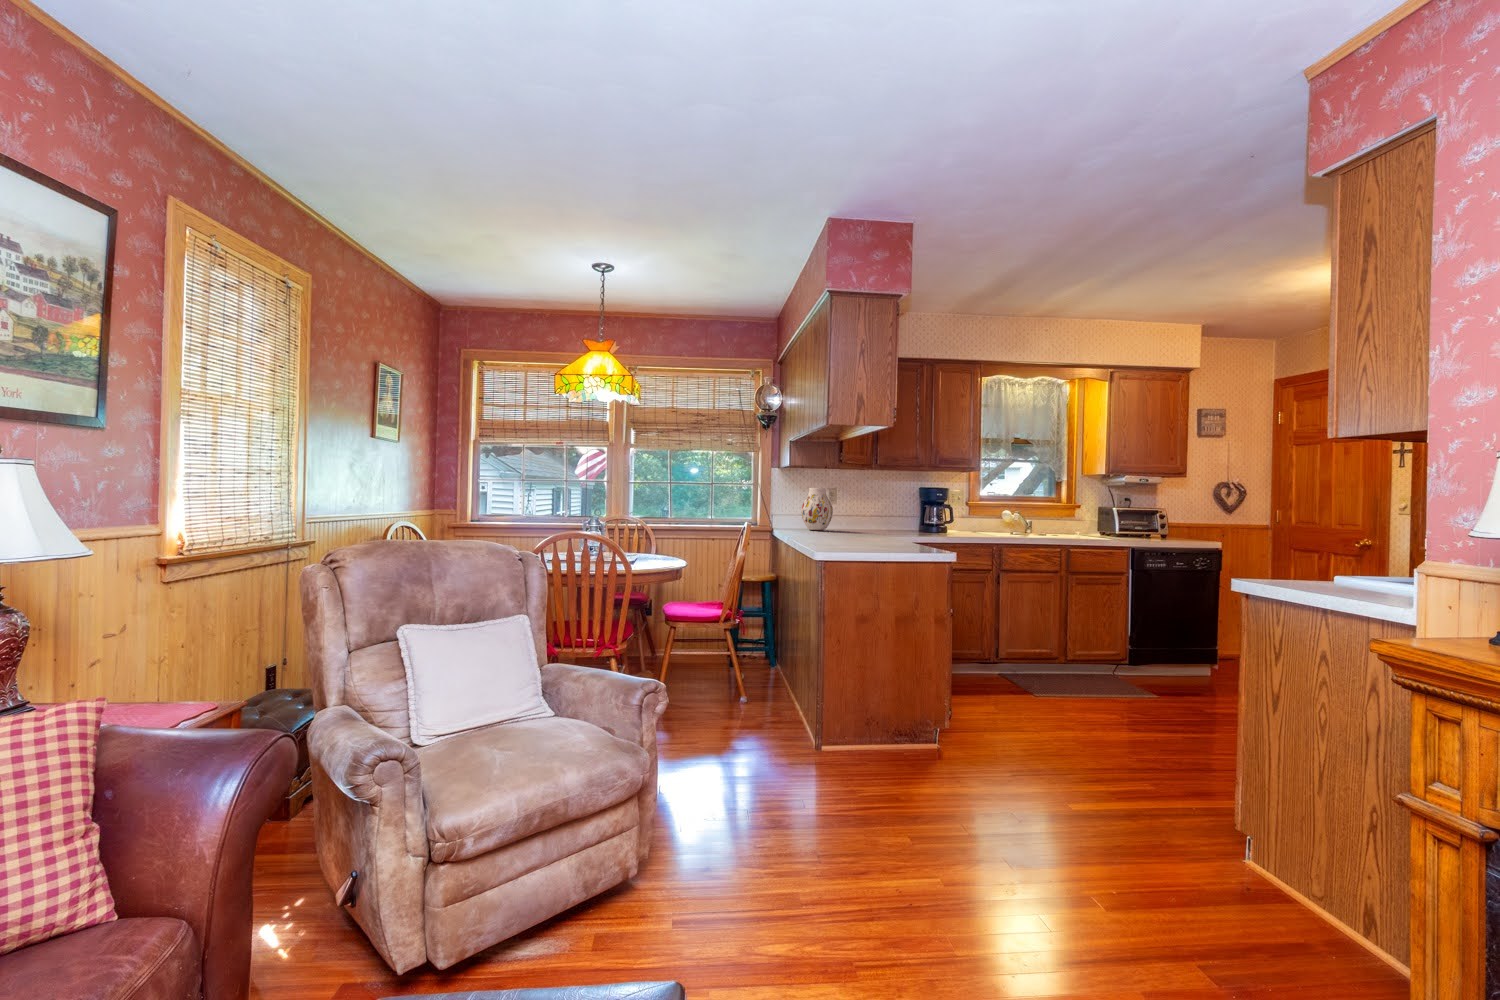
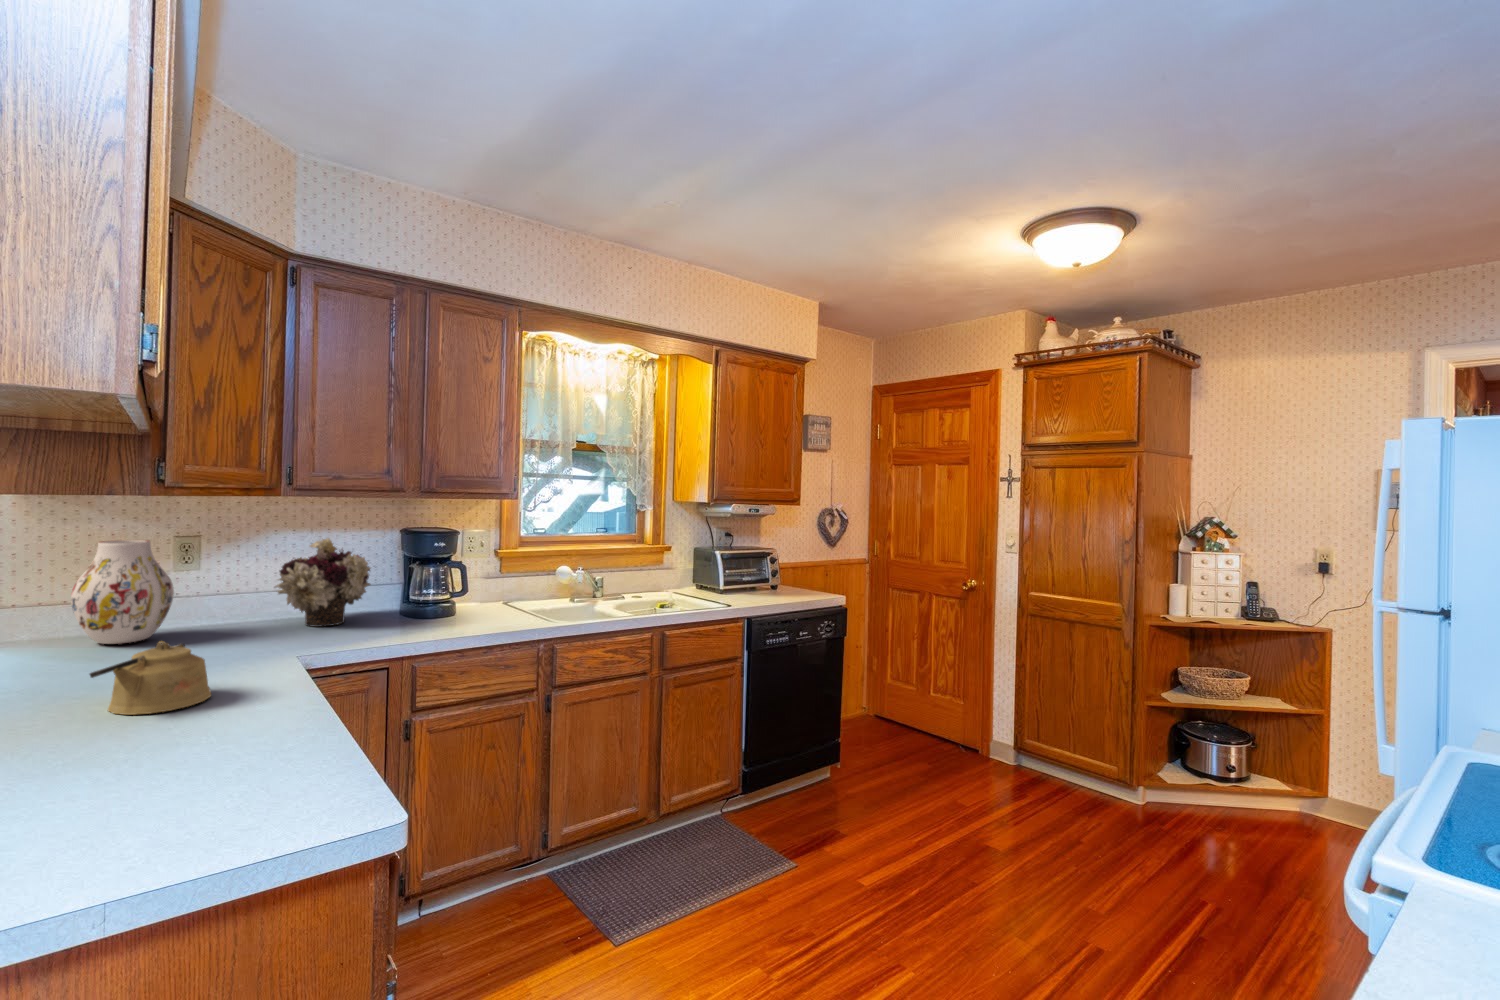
flower arrangement: none [867,491,906,534] -> present [276,538,371,627]
kettle: none [834,516,867,539] -> present [90,641,211,715]

